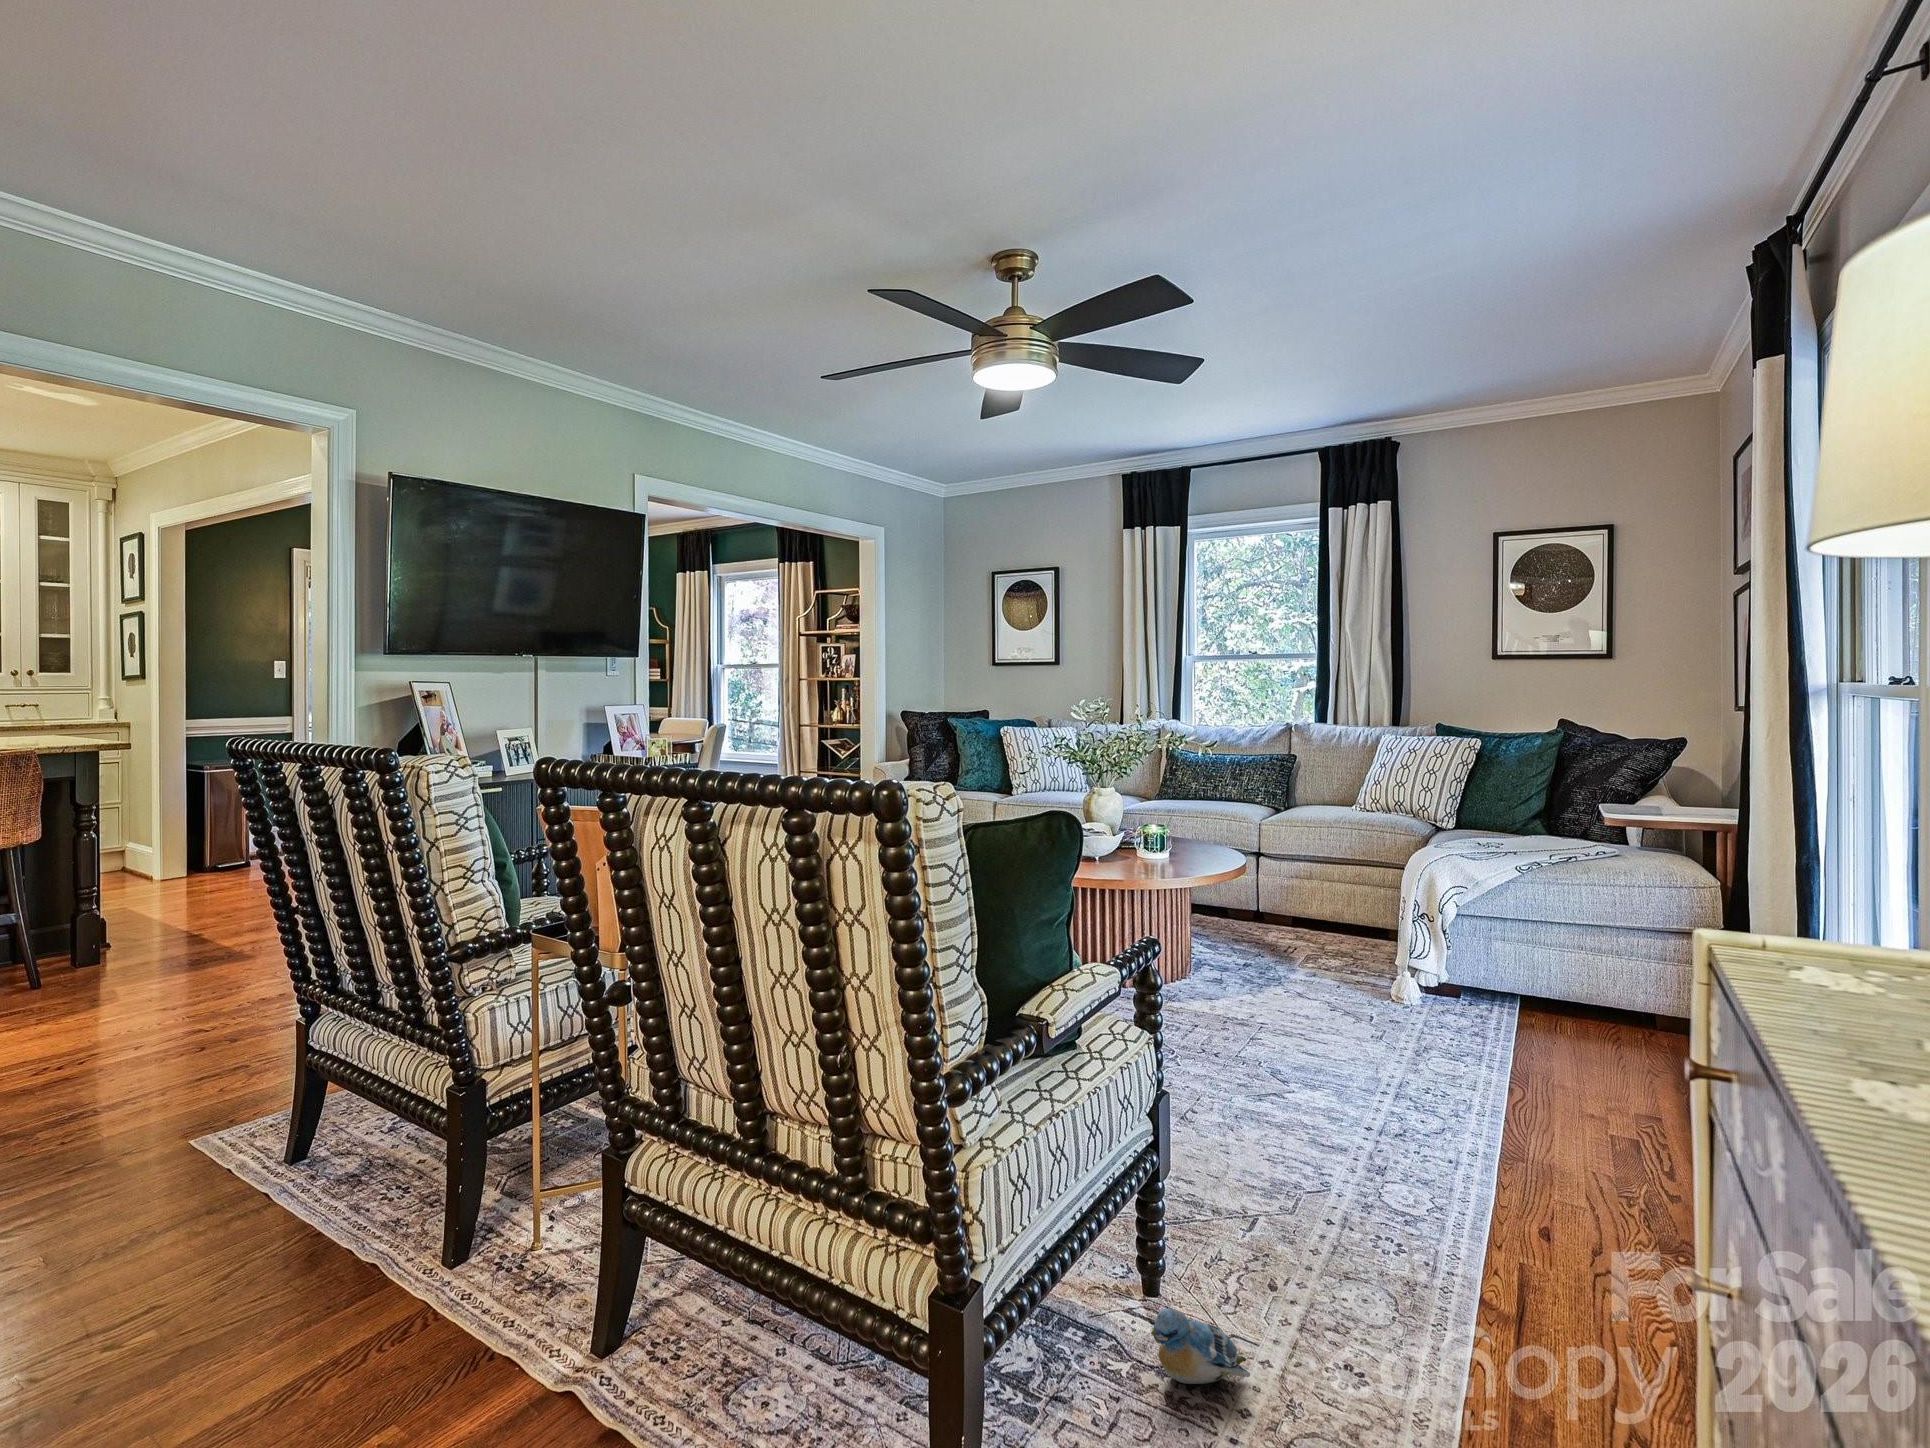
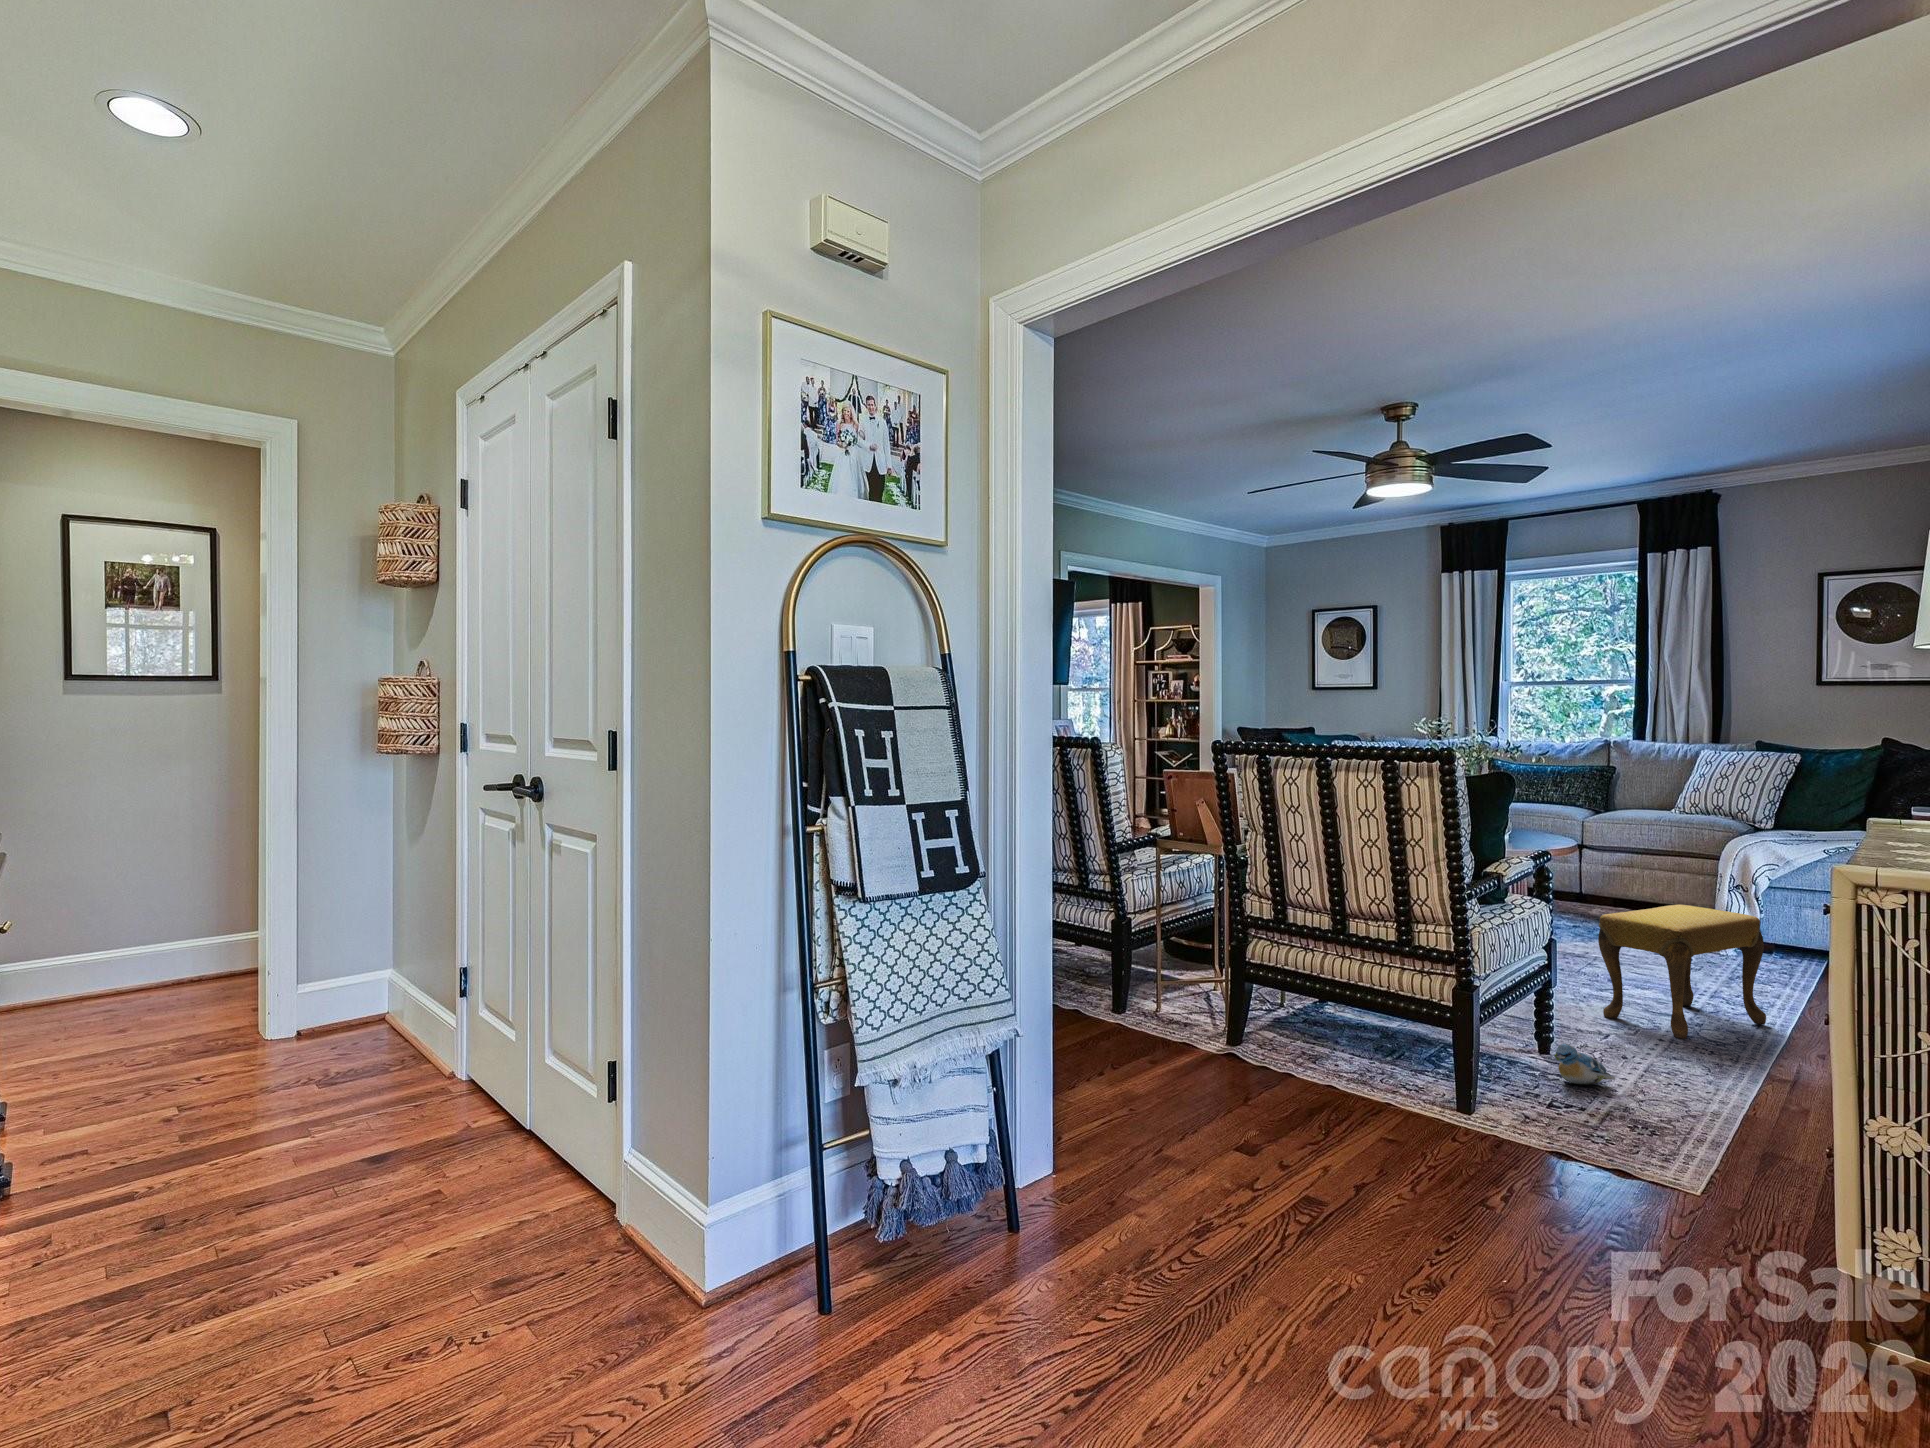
footstool: none [1249,972,1469,1205] -> present [1598,905,1766,1039]

